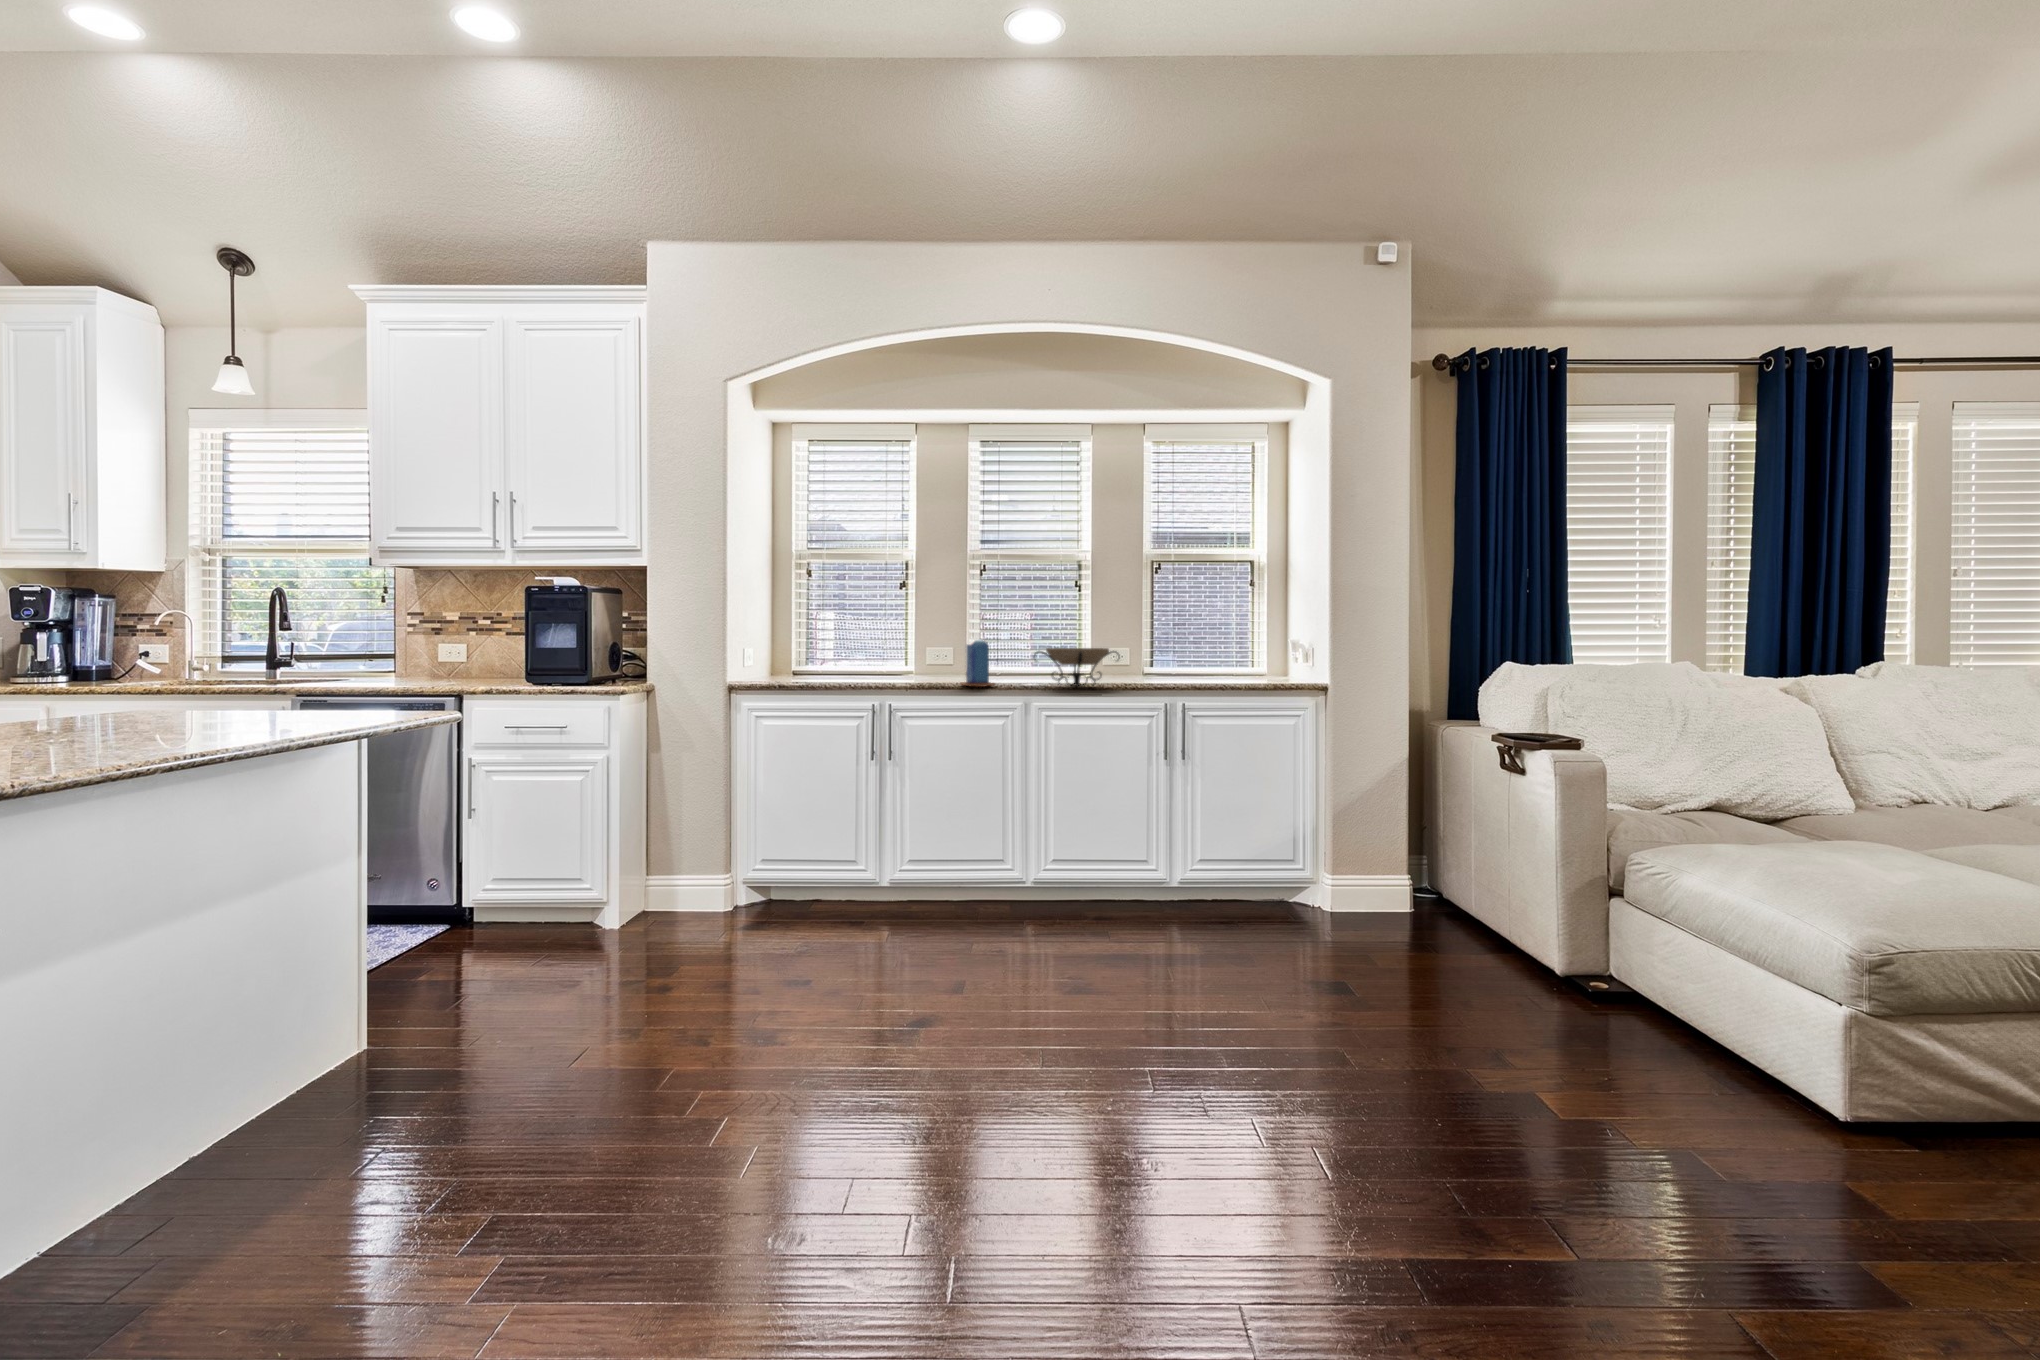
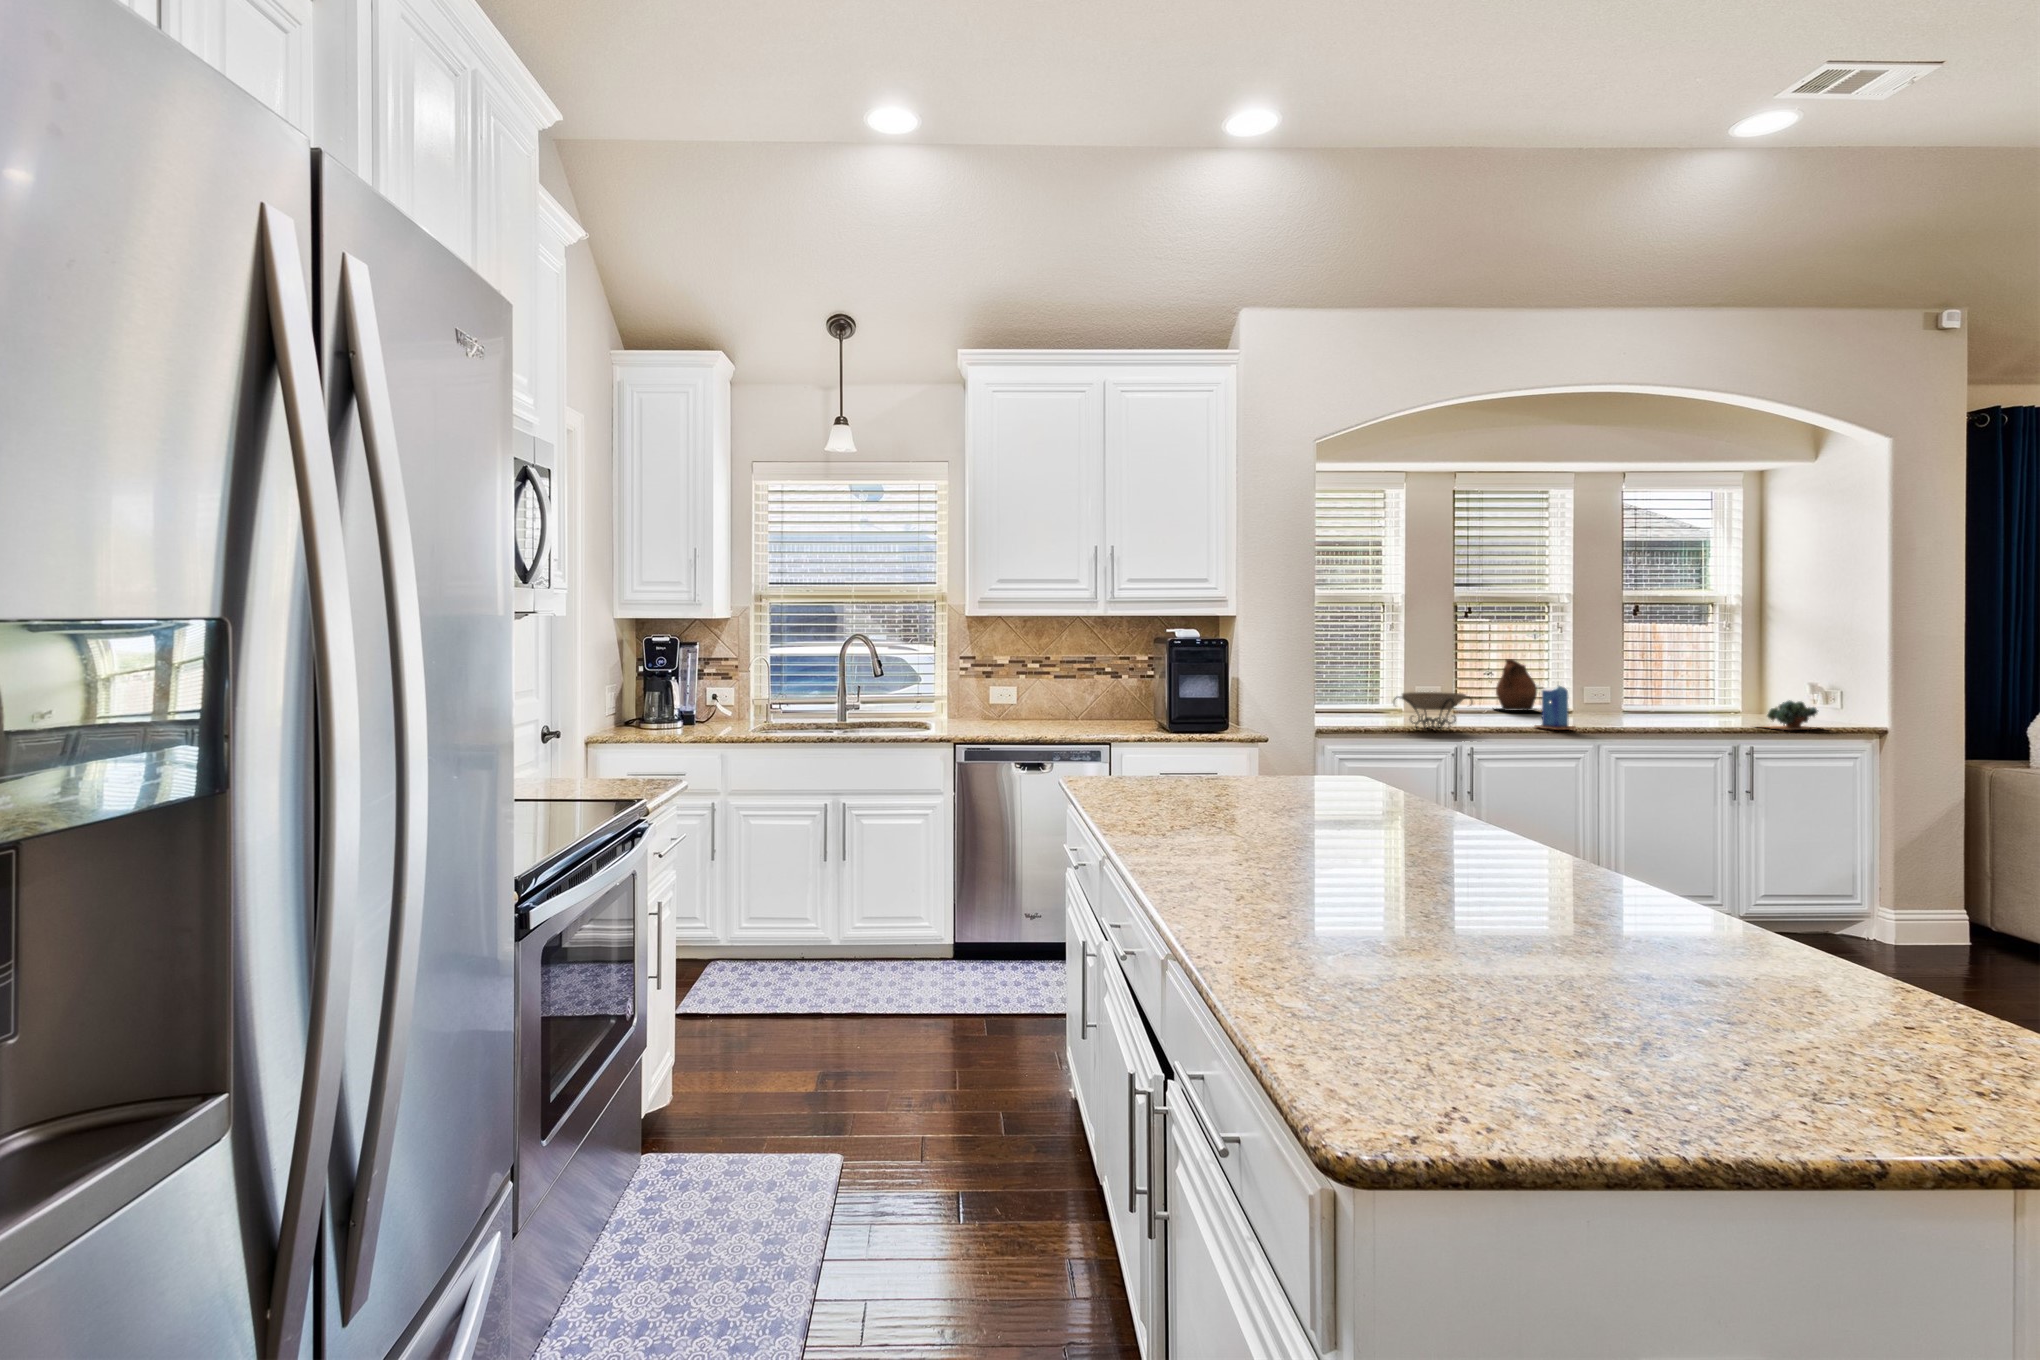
ceramic pitcher: none [991,617,1035,672] -> present [1493,659,1539,711]
decorative bowl: present [1034,648,1120,686] -> present [1393,692,1472,729]
succulent plant: none [1198,656,1269,687] -> present [1760,700,1818,730]

